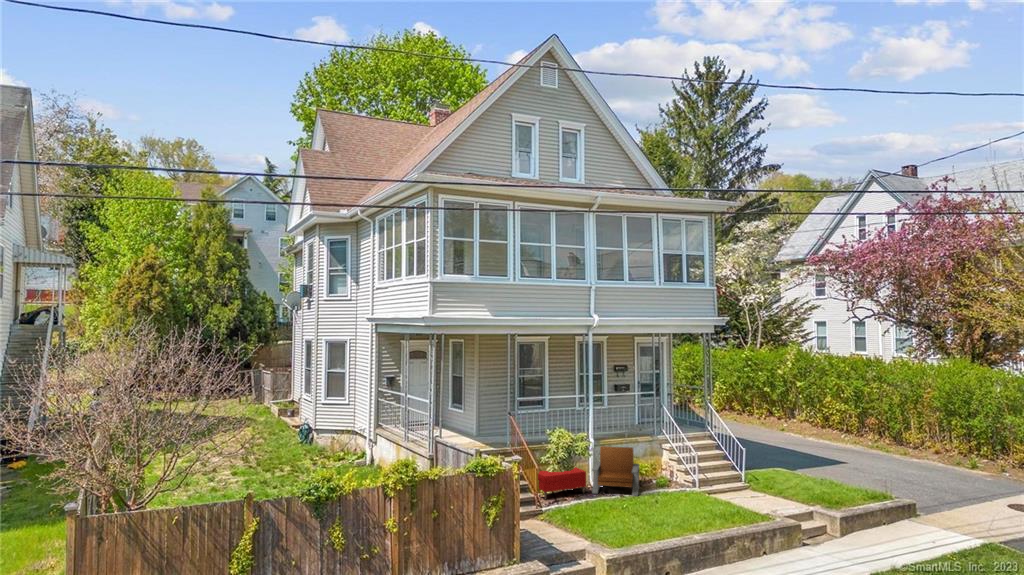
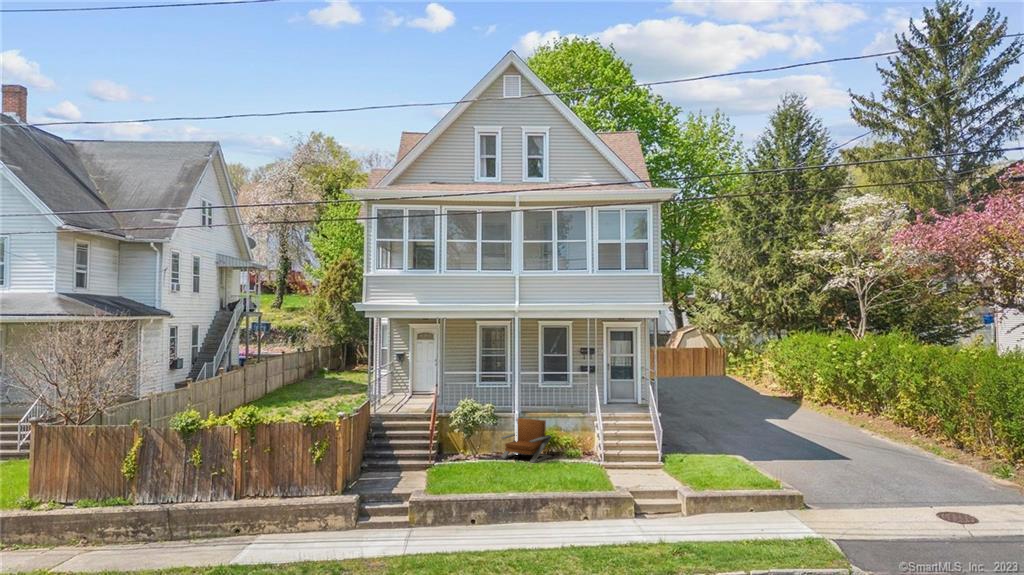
bench: present [538,467,586,499] -> none [455,435,497,459]

